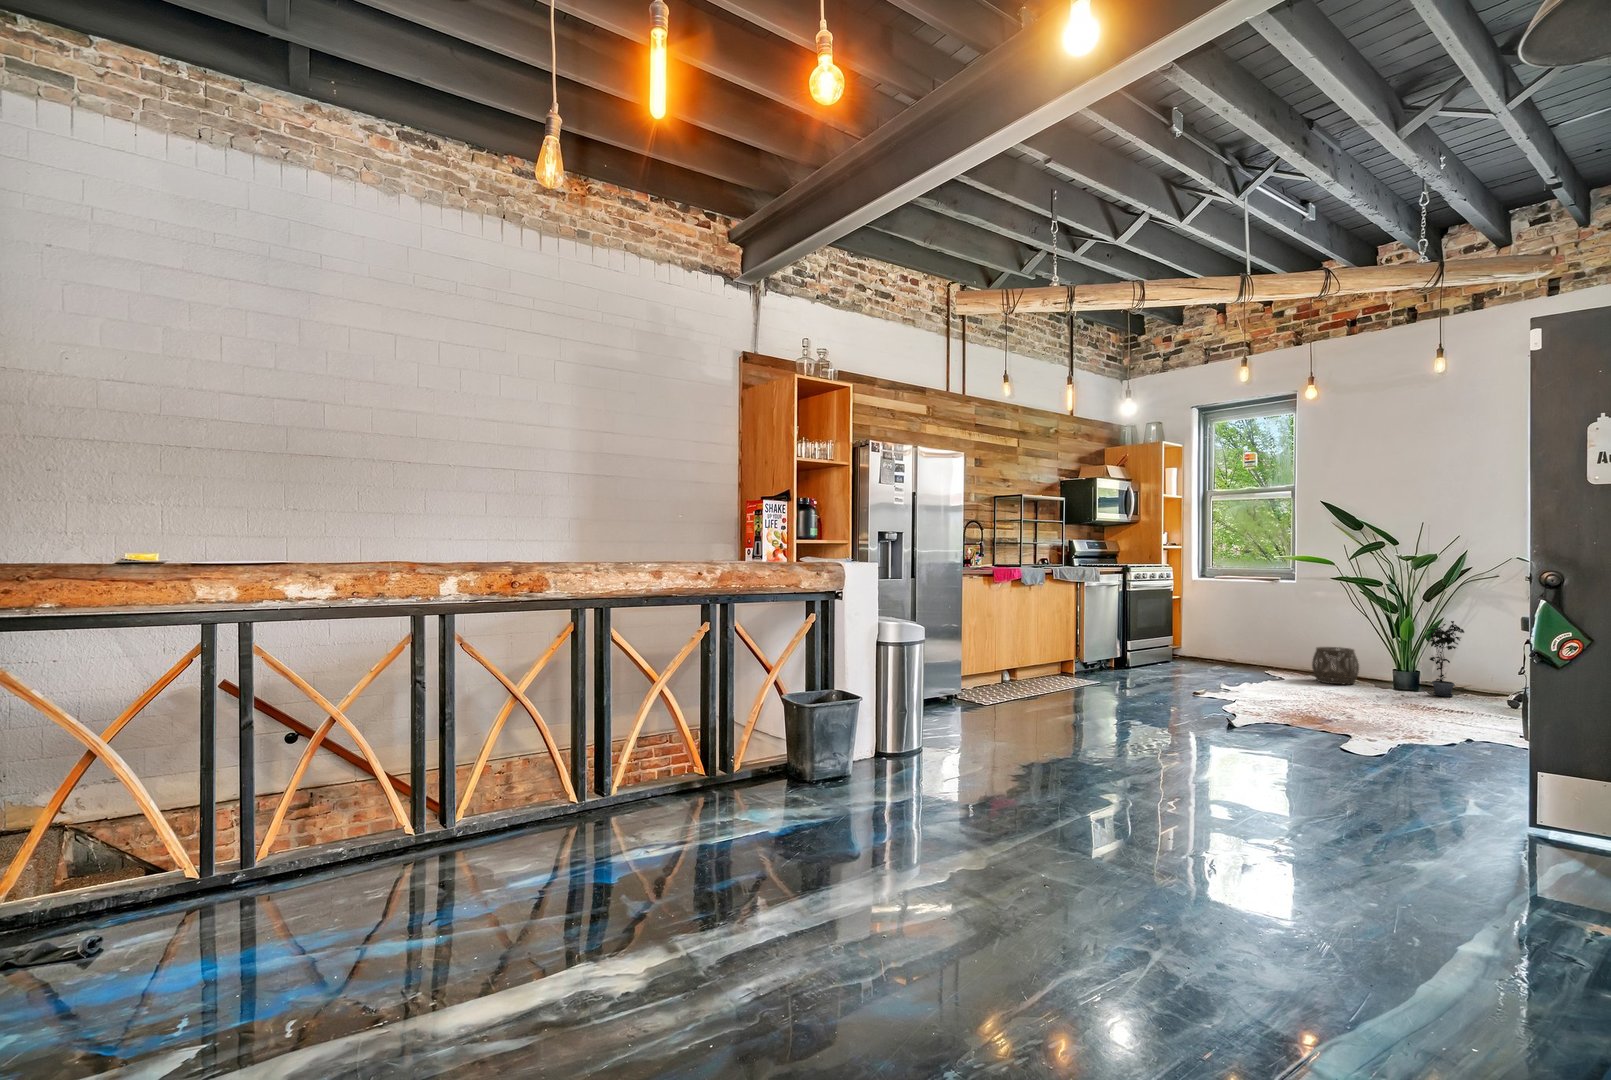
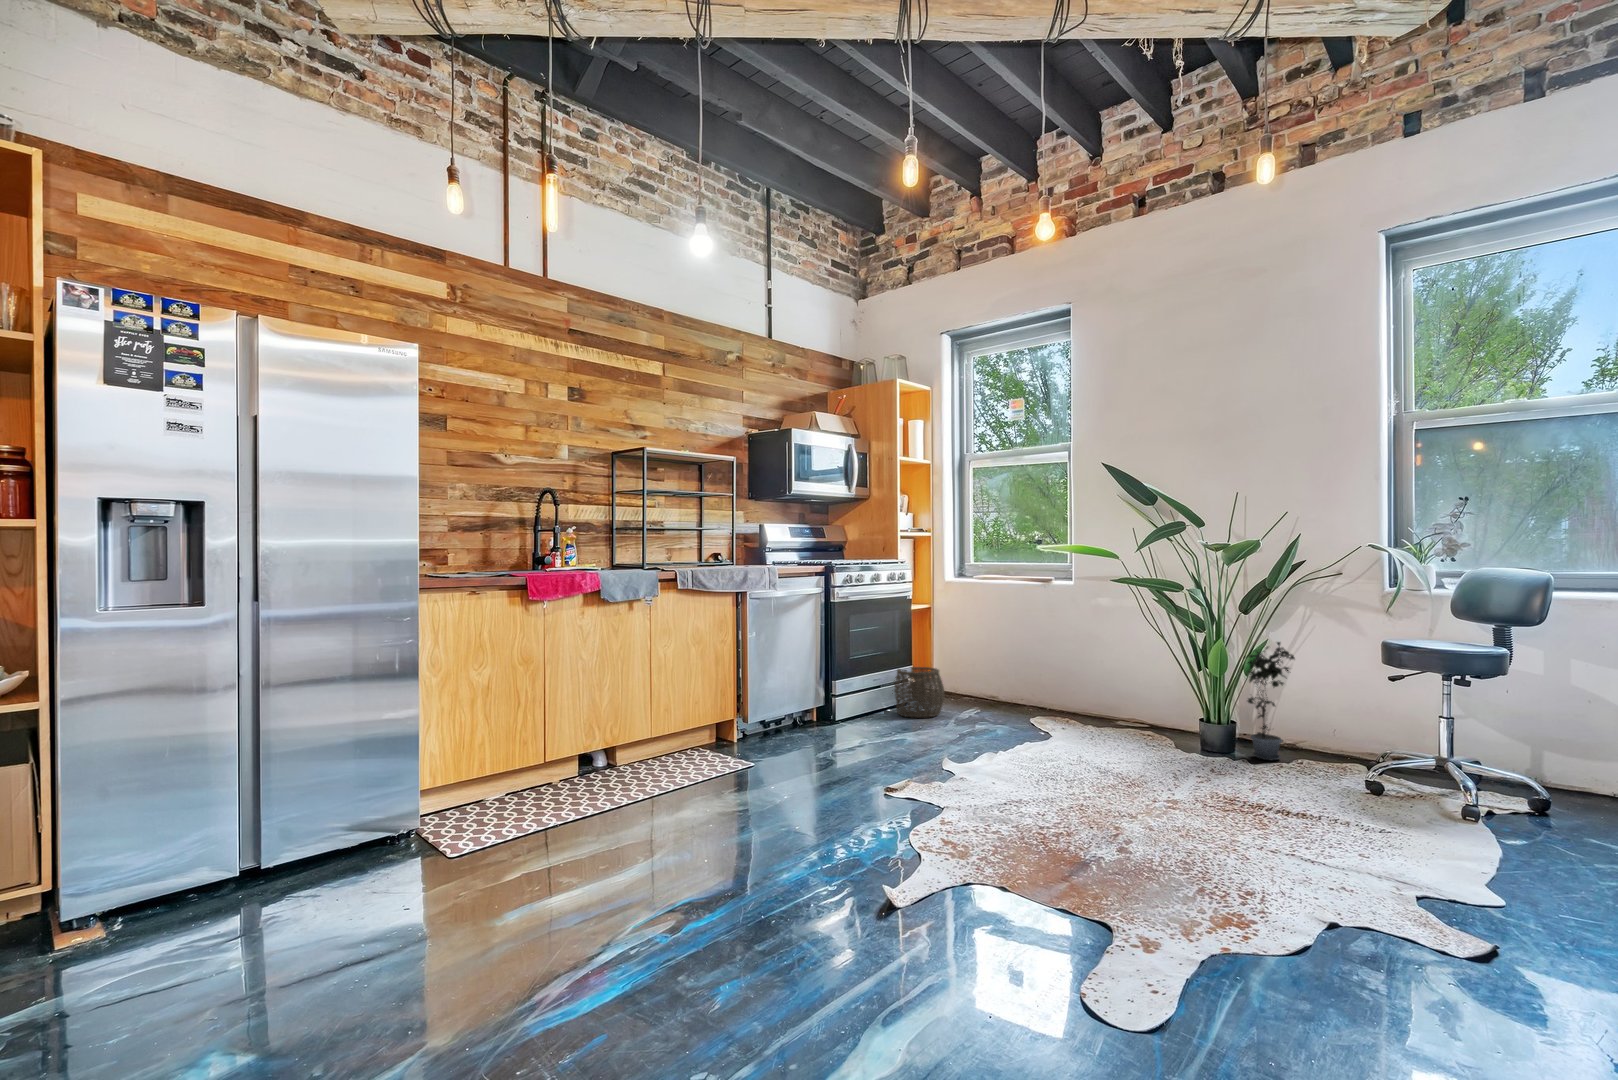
woven basket: present [1312,647,1359,685] -> present [892,667,944,718]

